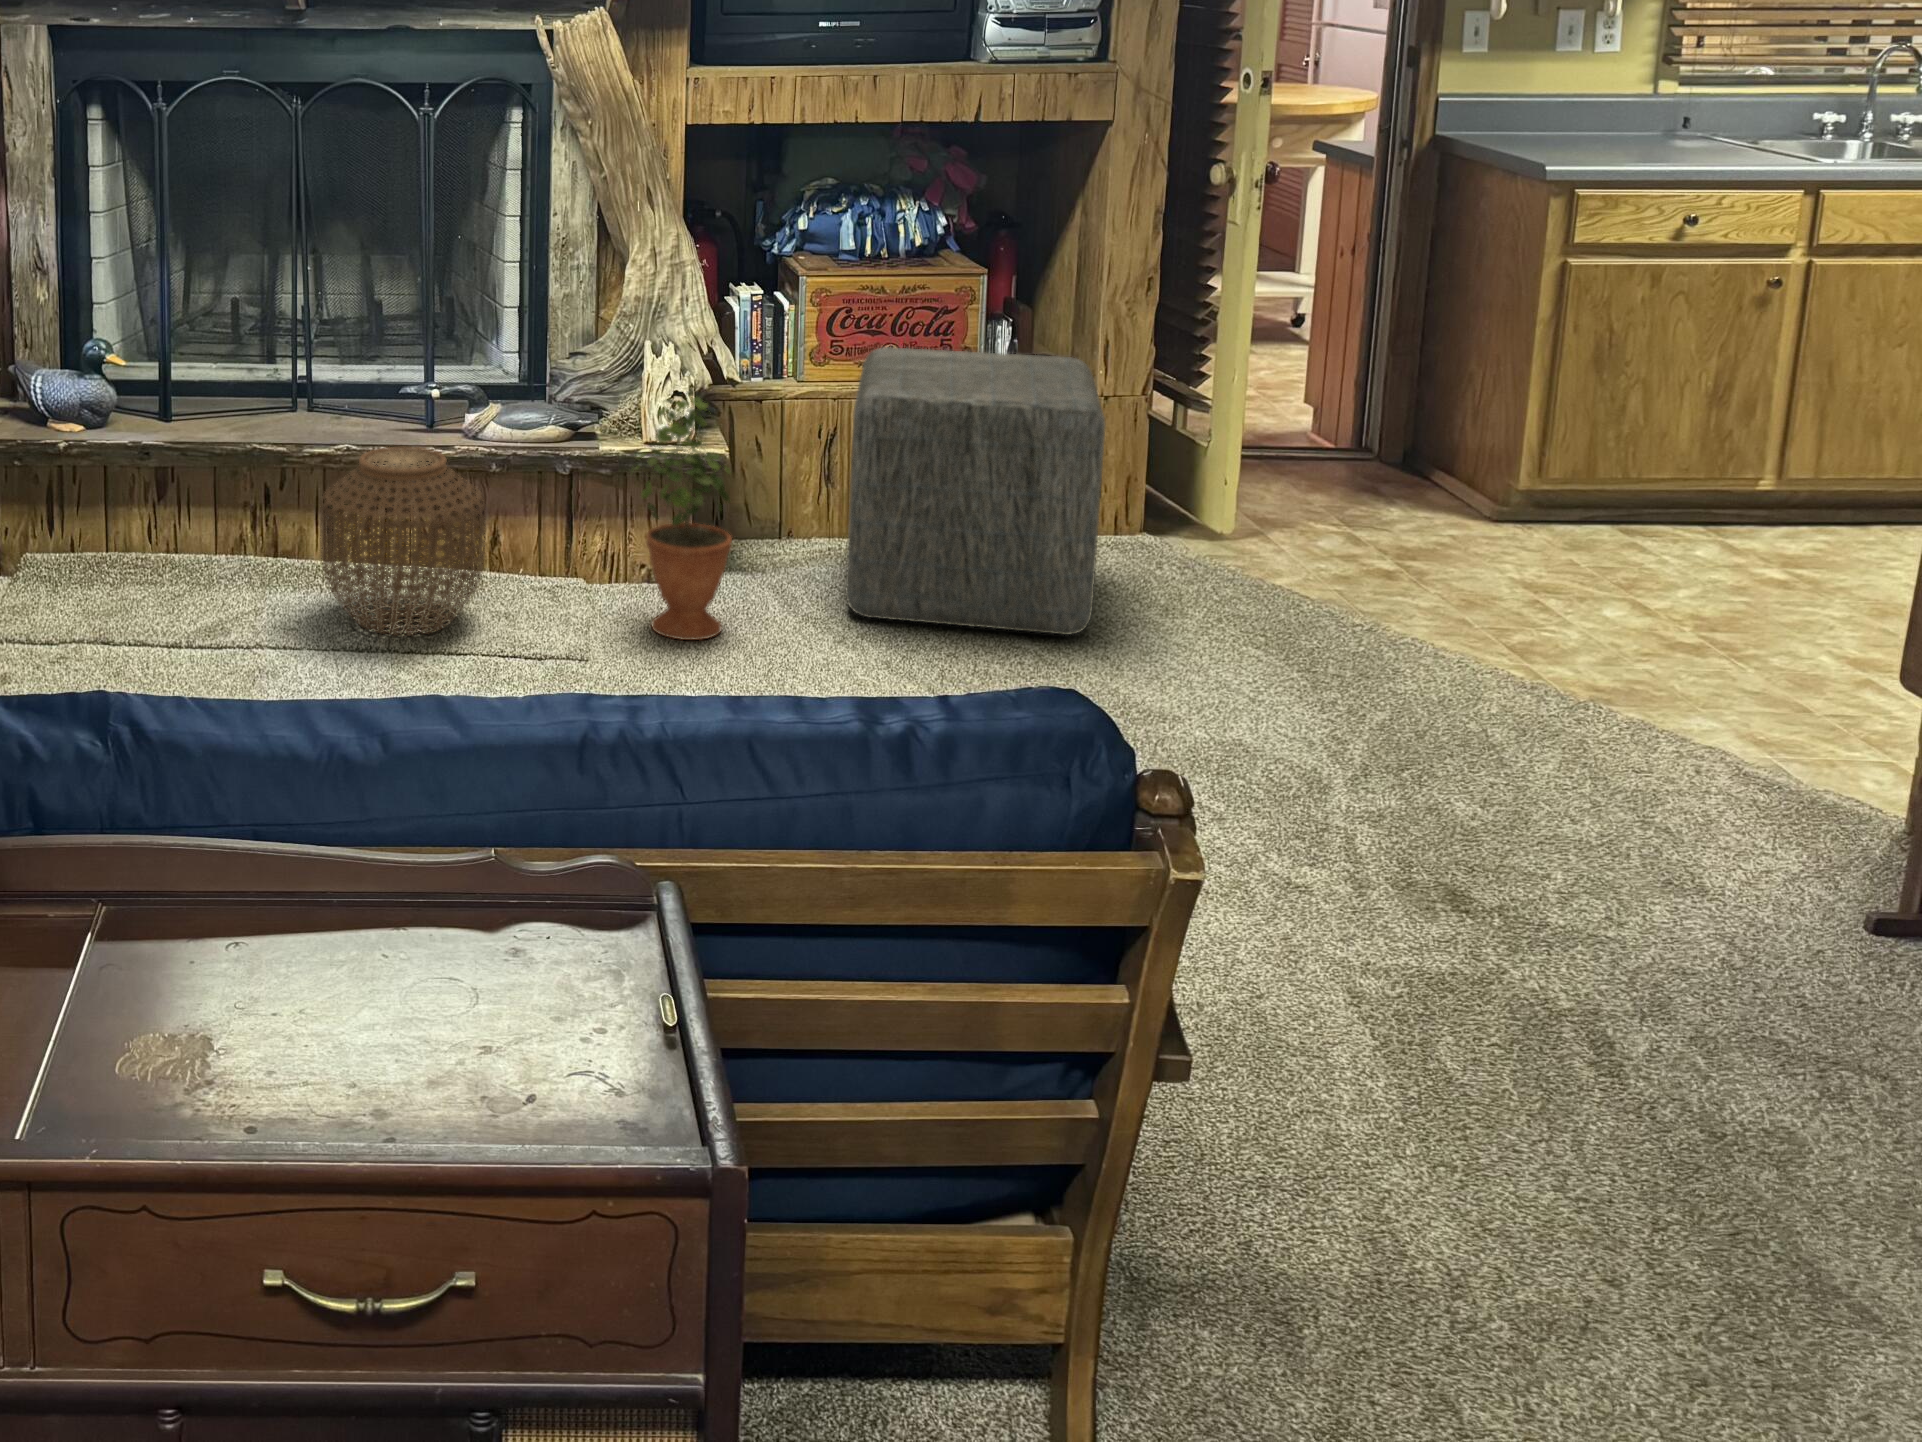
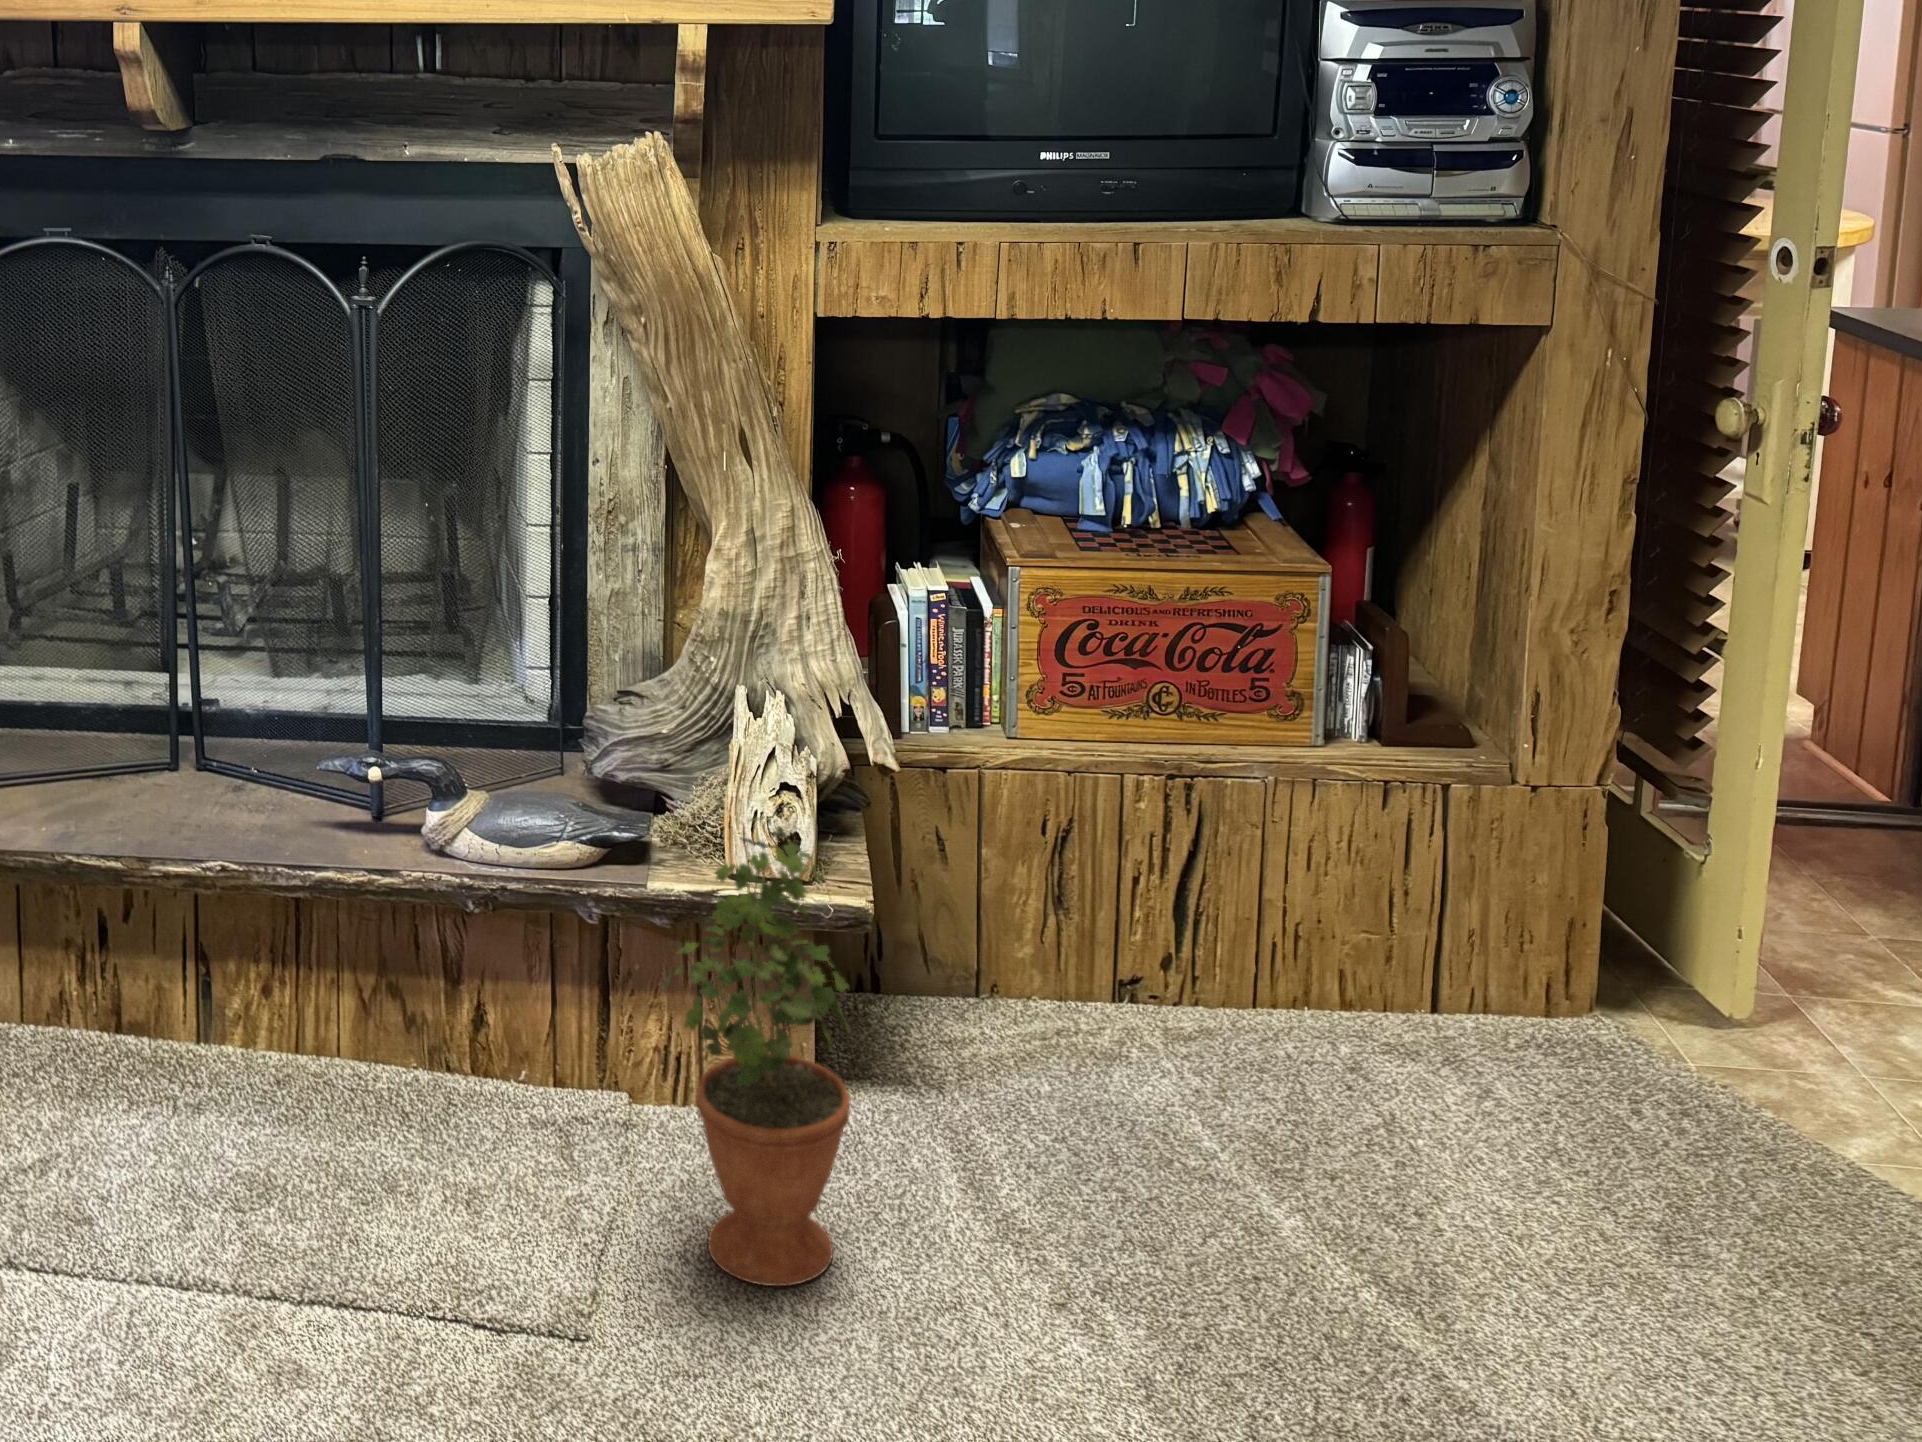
ottoman: present [846,347,1105,635] -> none [1062,713,1548,1303]
woven basket: present [320,447,485,635] -> none [124,904,414,1255]

